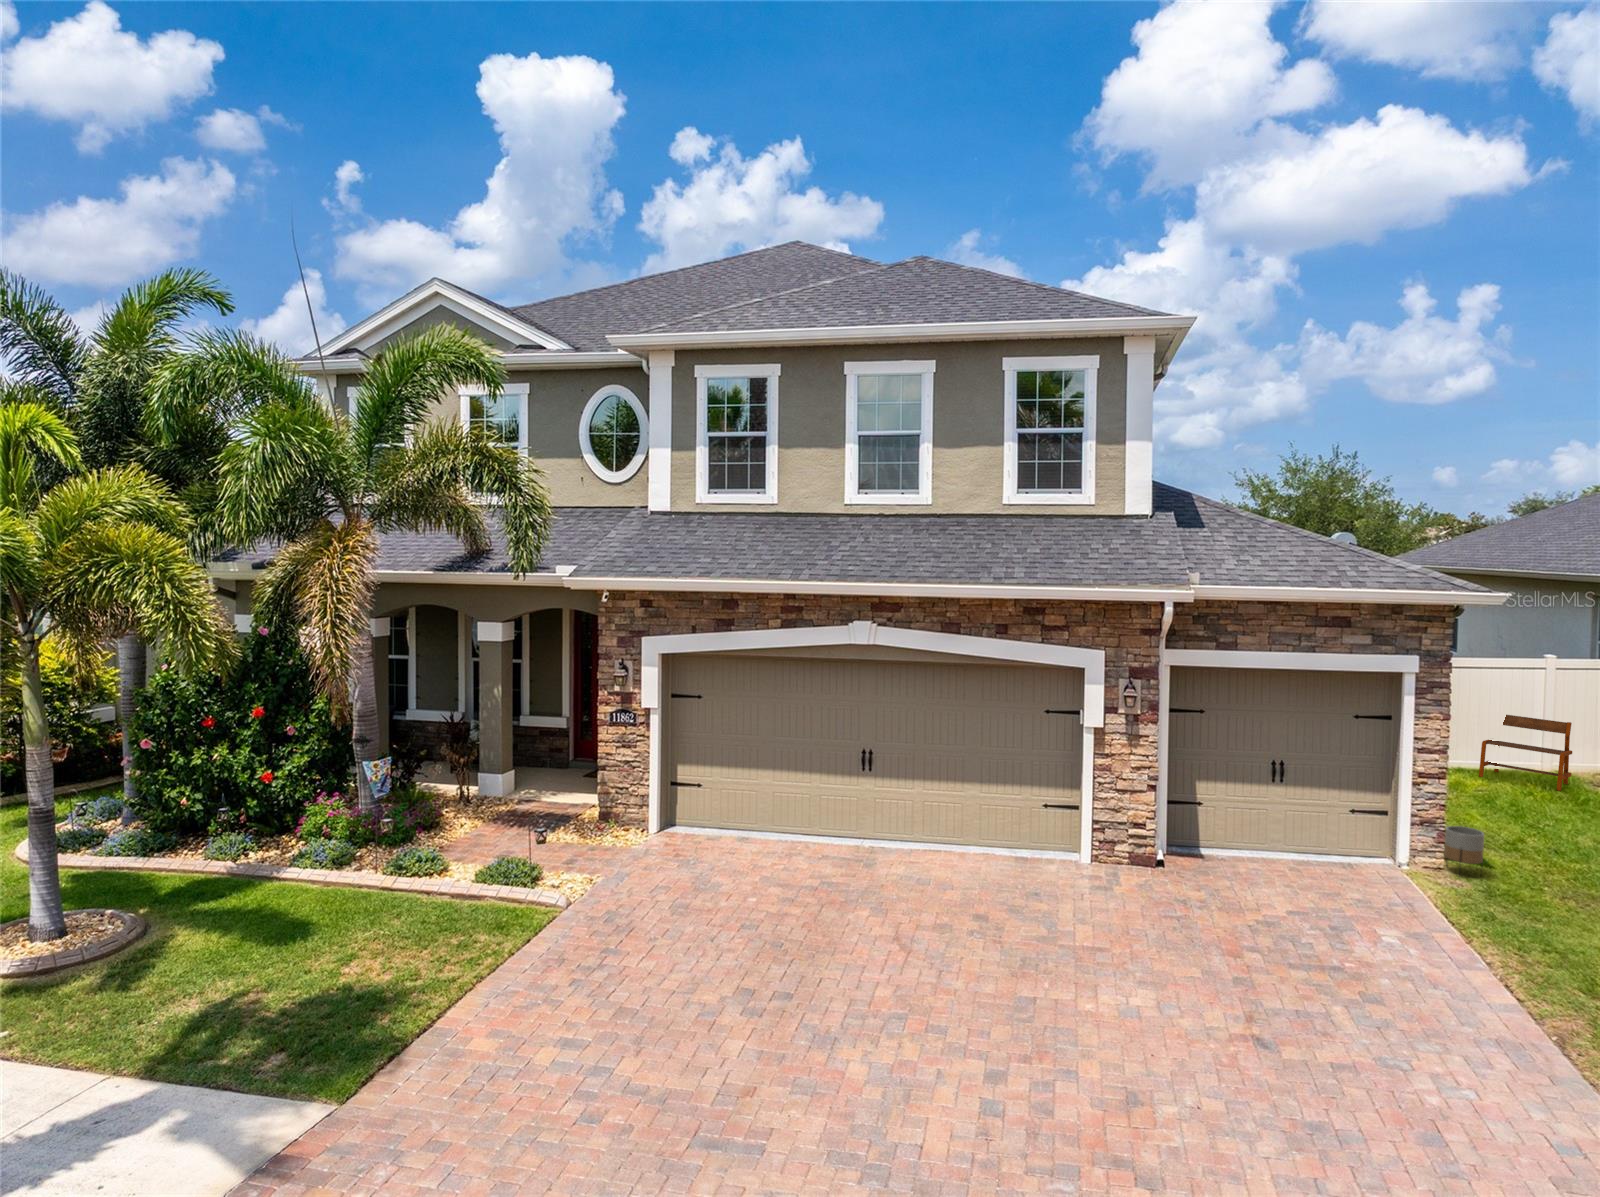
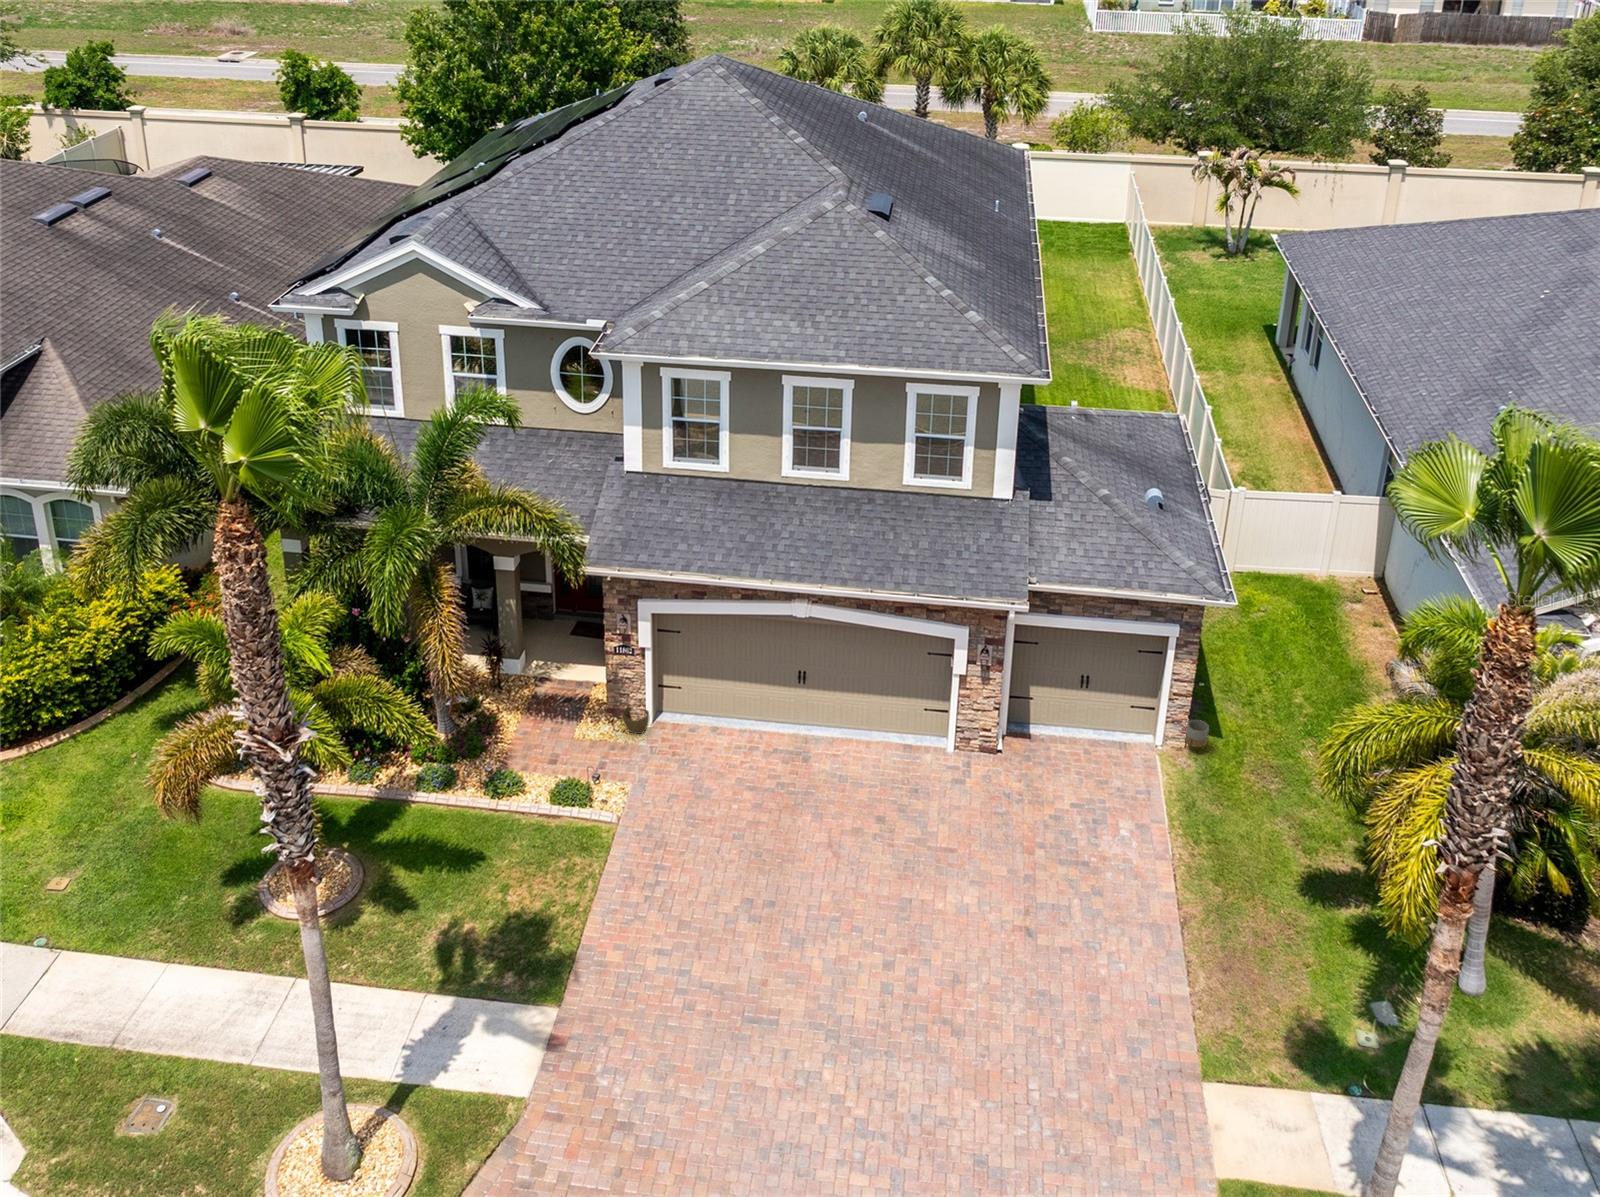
bench: present [1479,715,1572,791] -> none [1297,566,1367,637]
woven basket: none [609,791,647,838] -> present [623,705,649,734]

